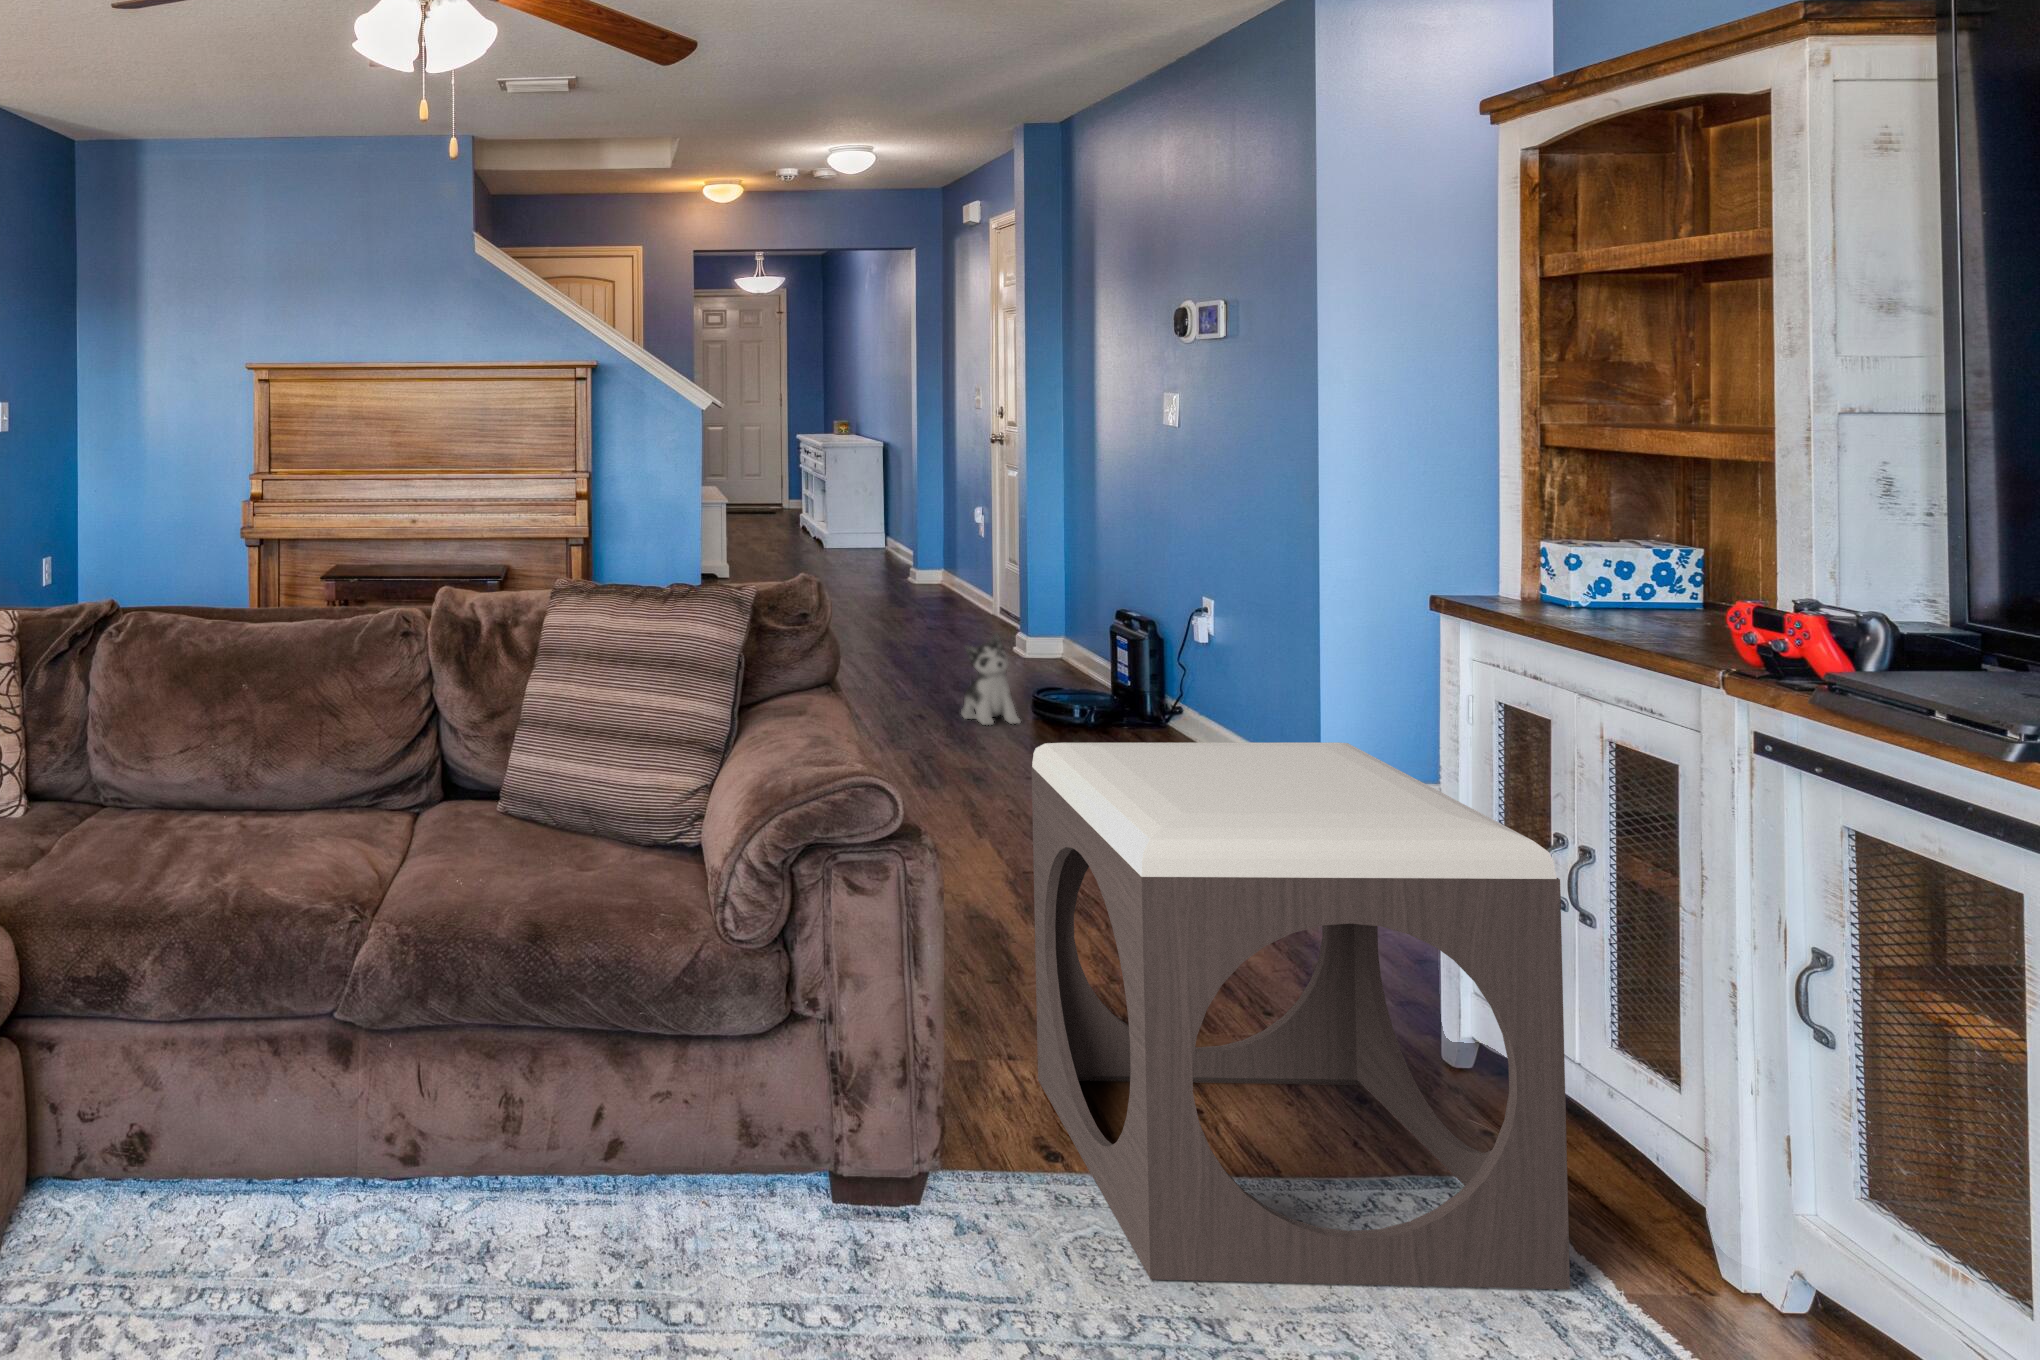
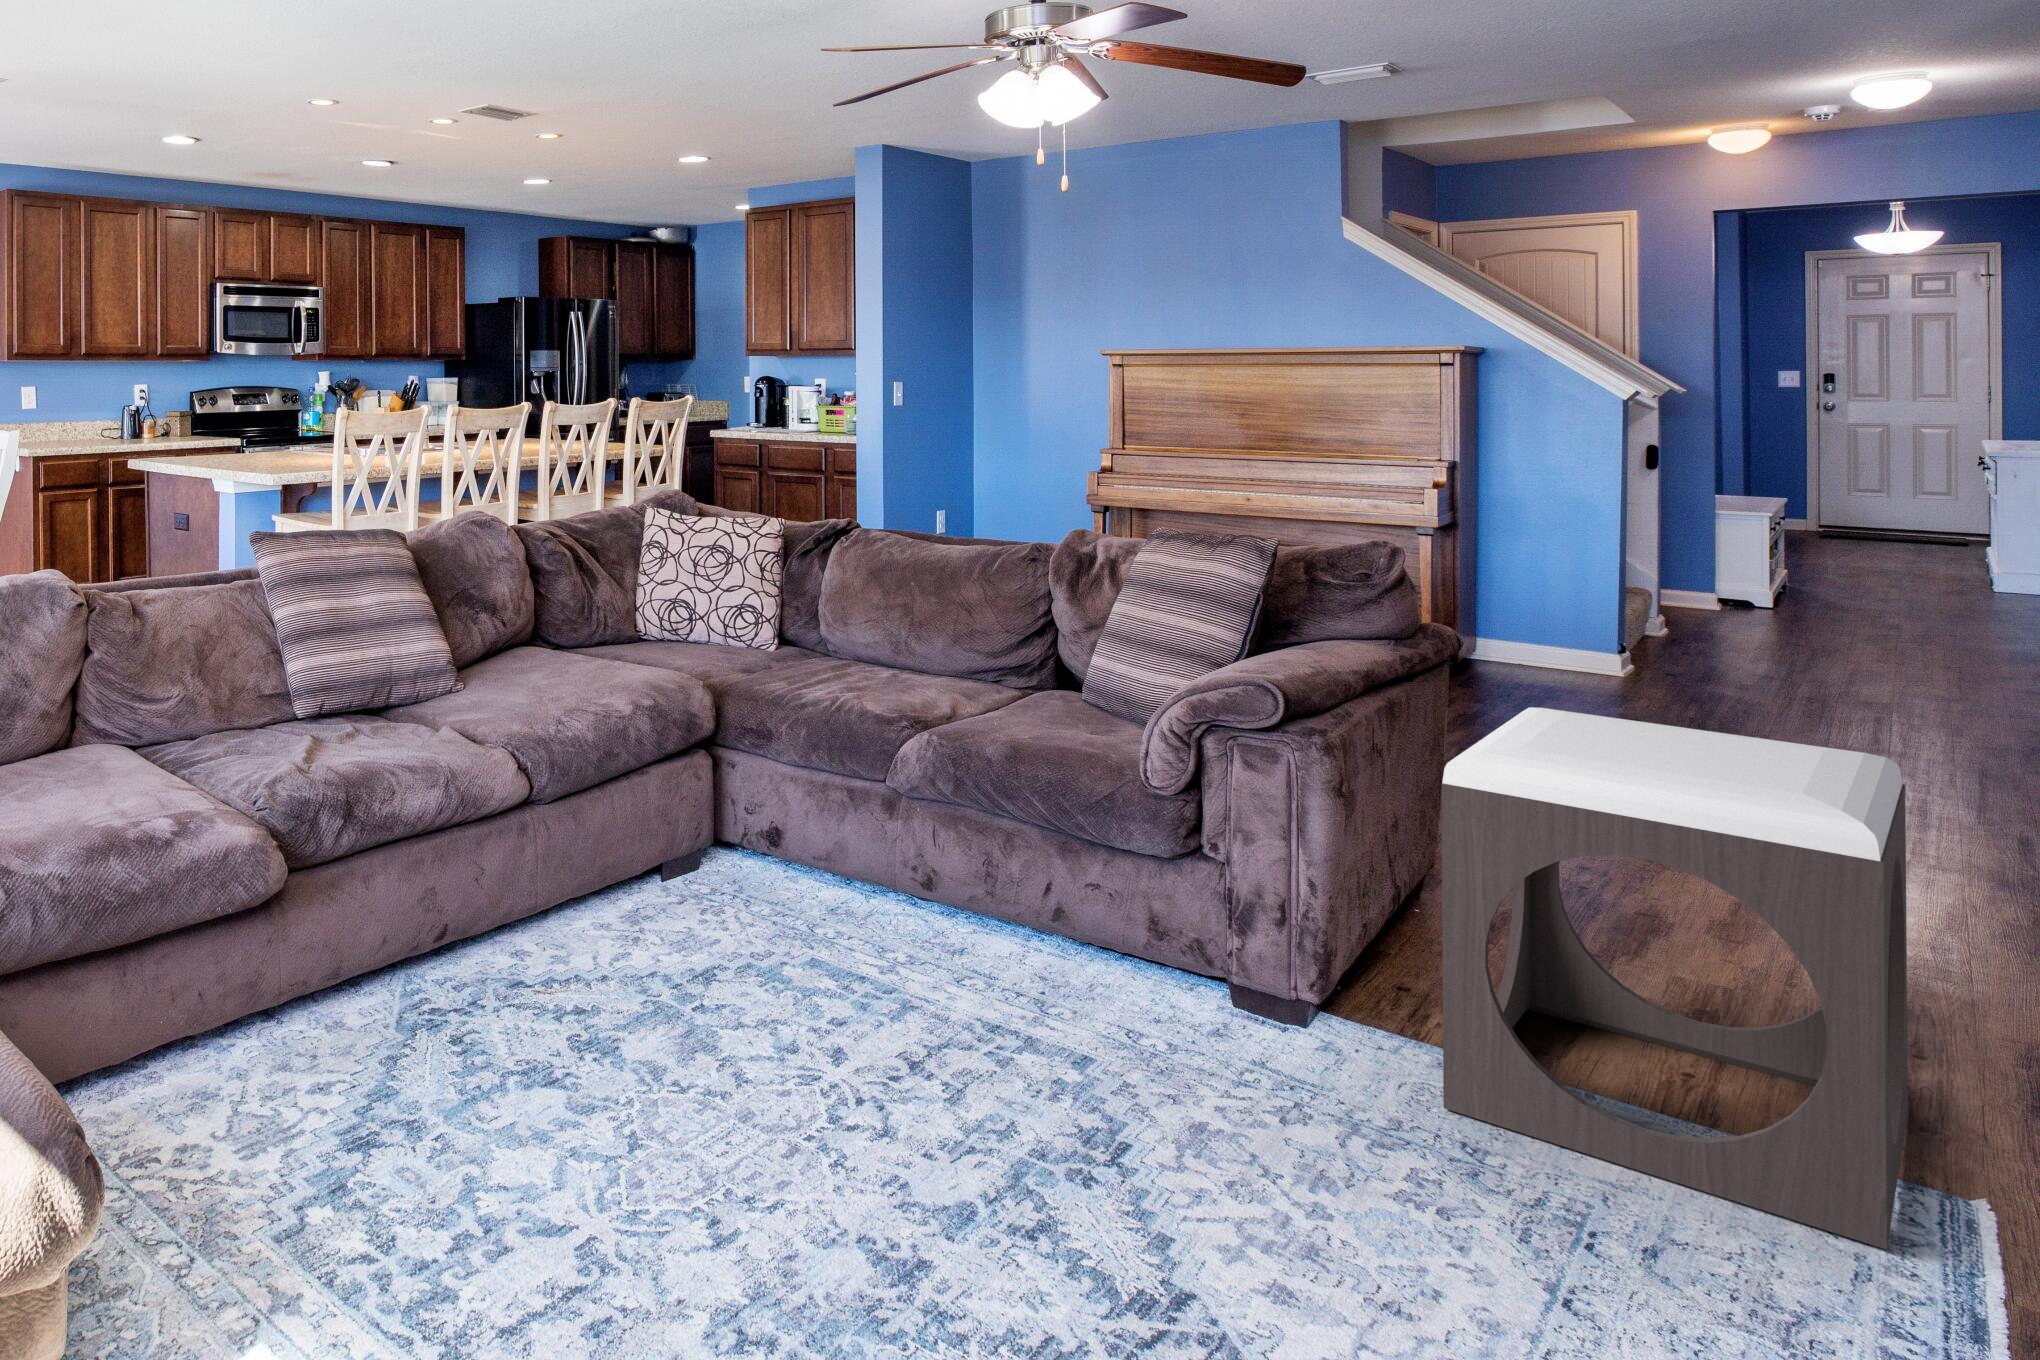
plush toy: present [961,633,1020,725] -> none [1898,689,1989,802]

